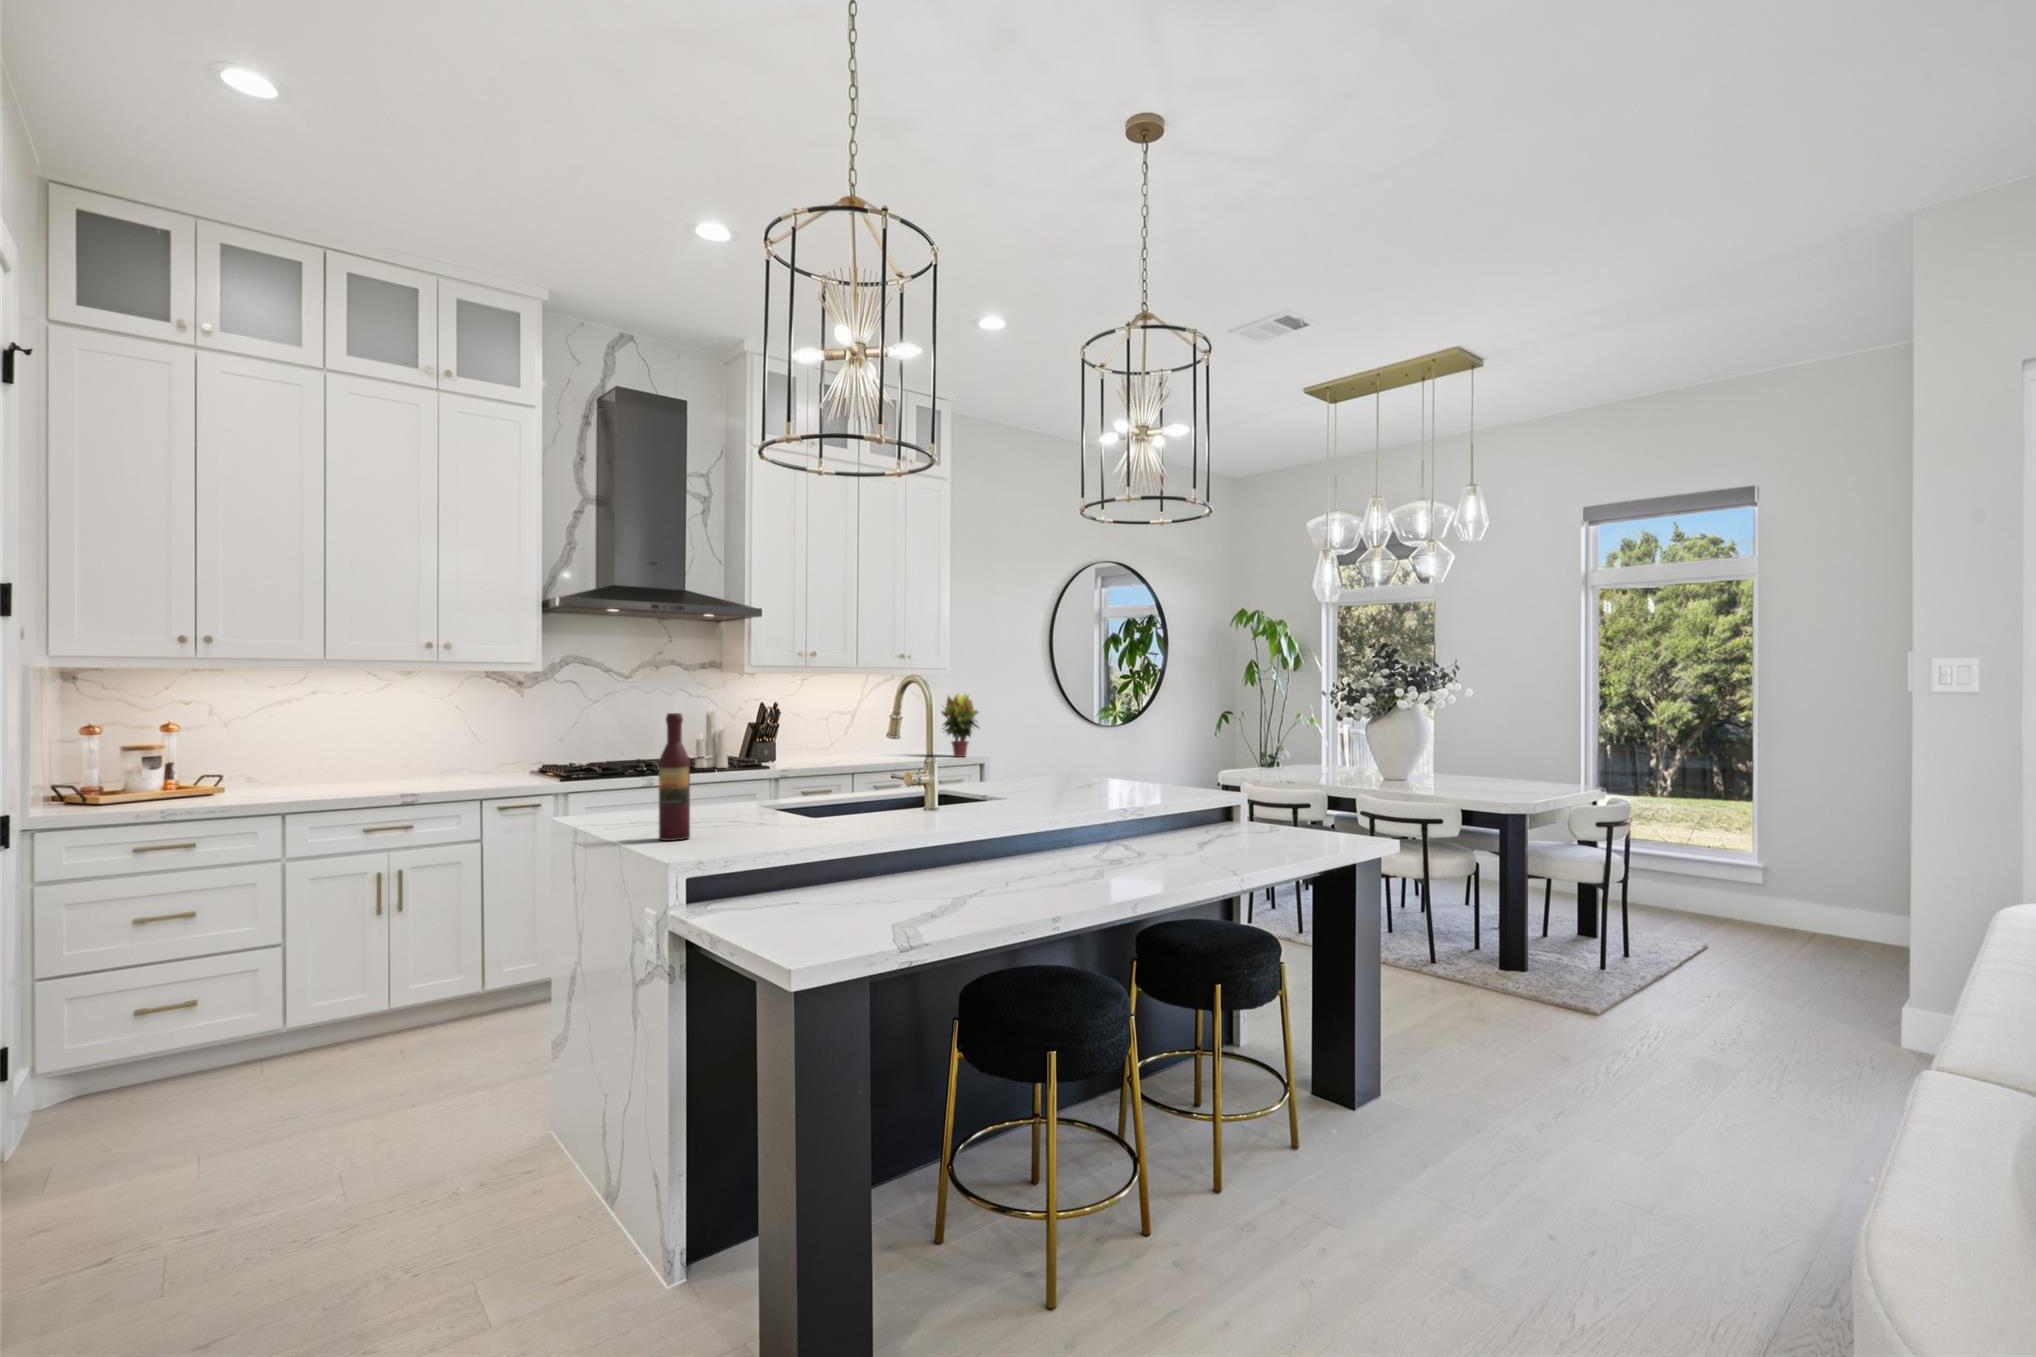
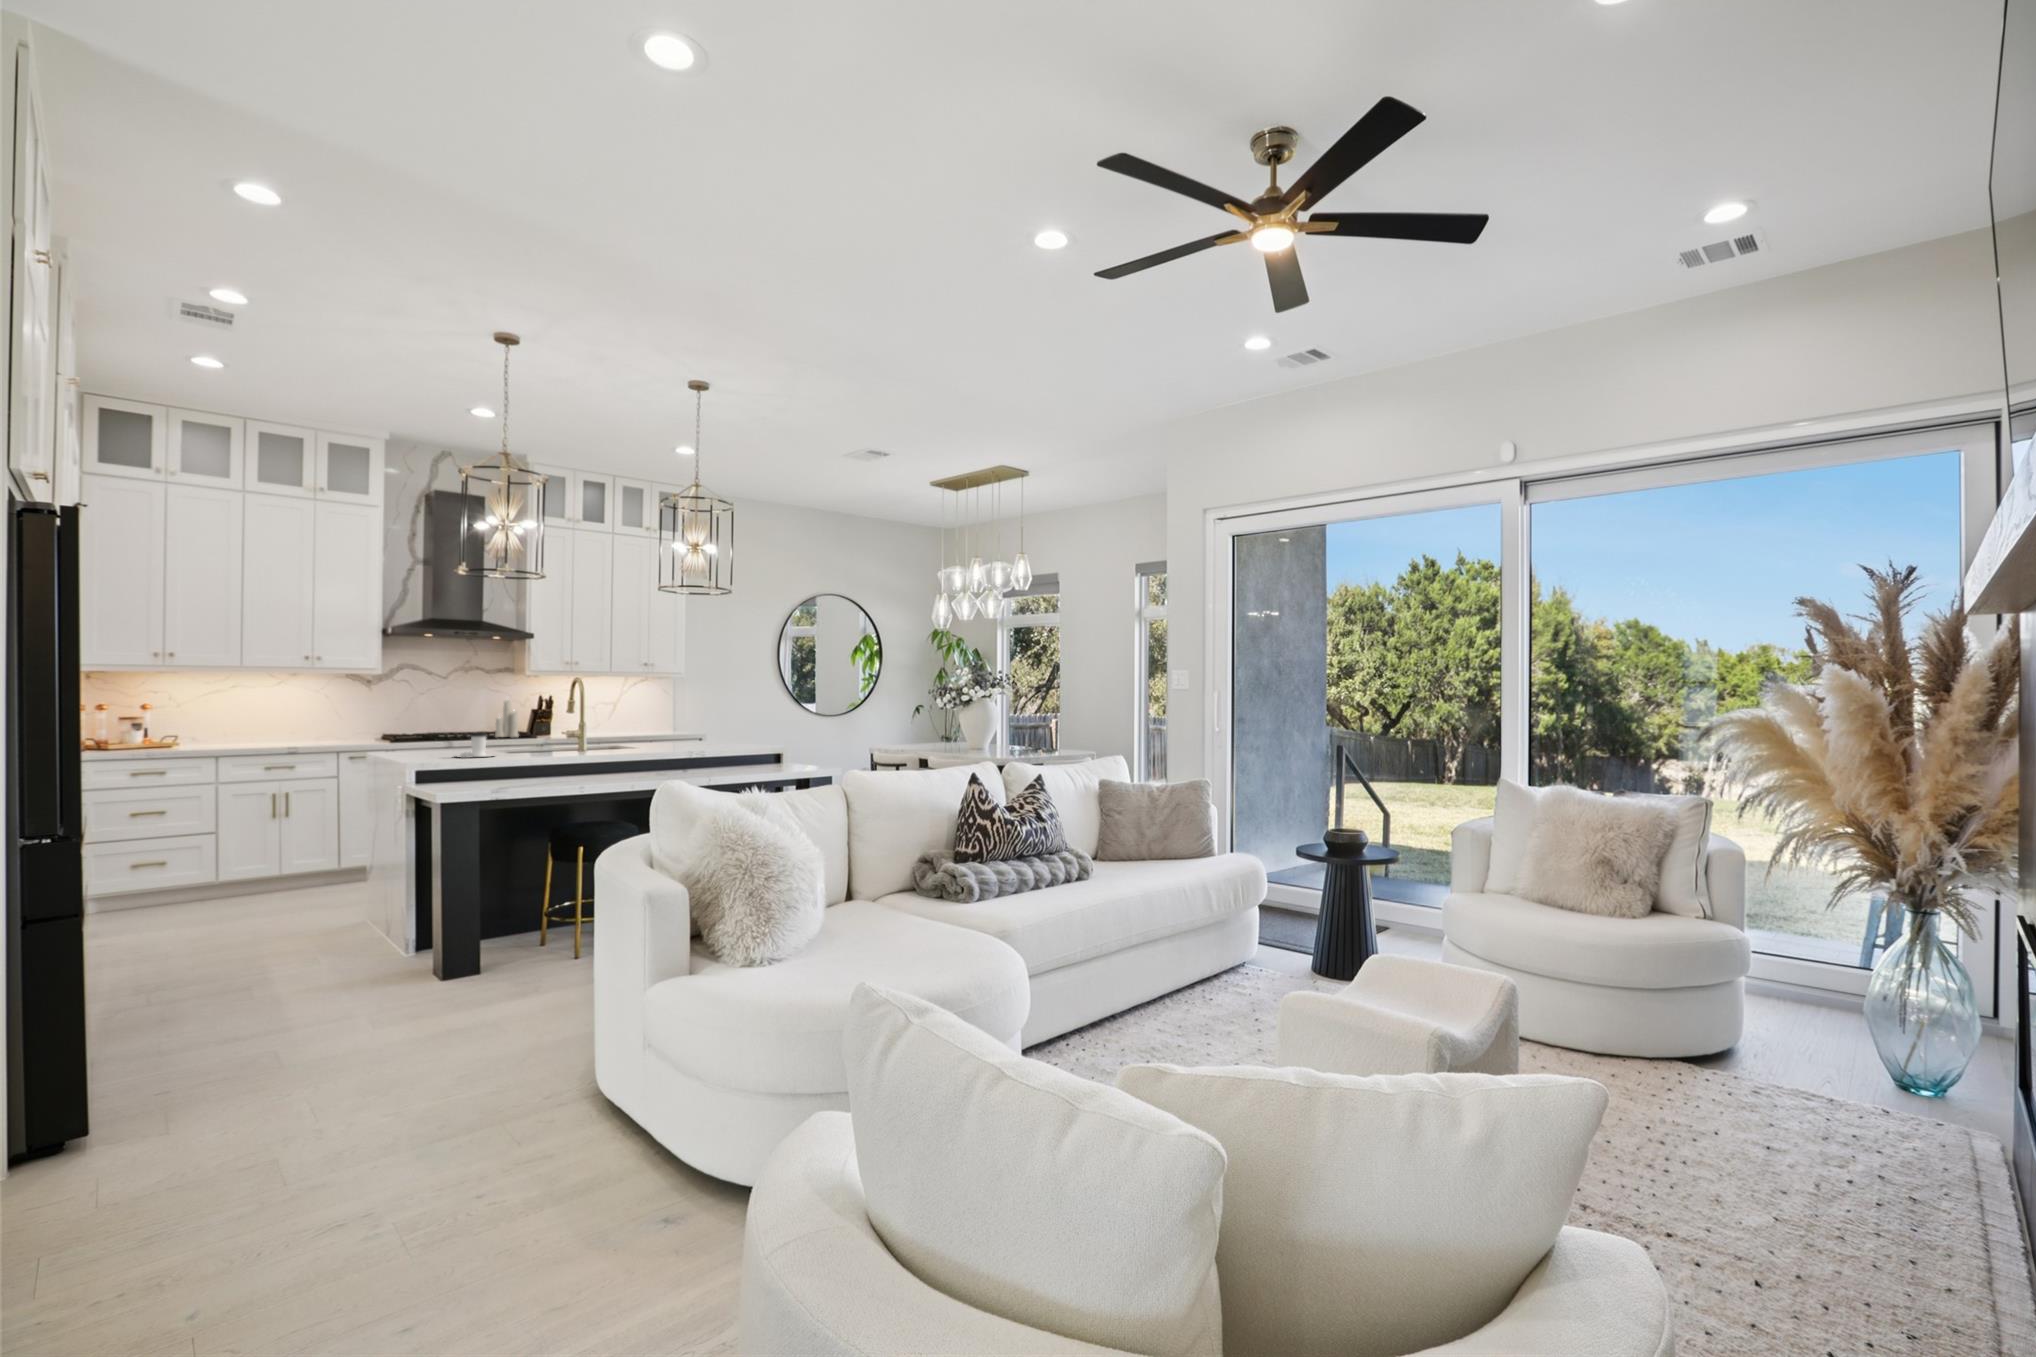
potted plant: present [941,694,978,757] -> none [682,689,712,733]
wine bottle: present [659,713,690,841] -> none [416,699,434,761]
coffee cup: none [710,777,787,826] -> present [456,733,494,758]

